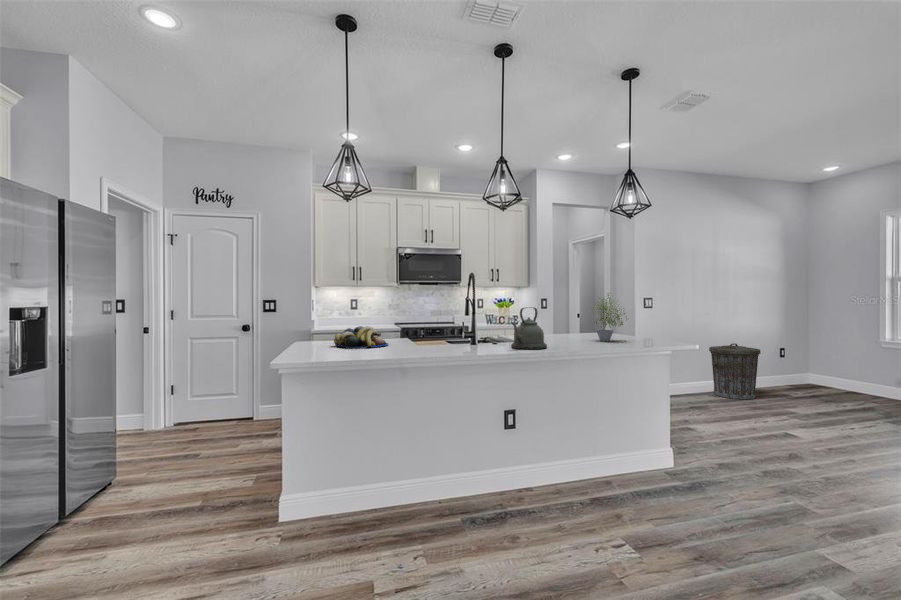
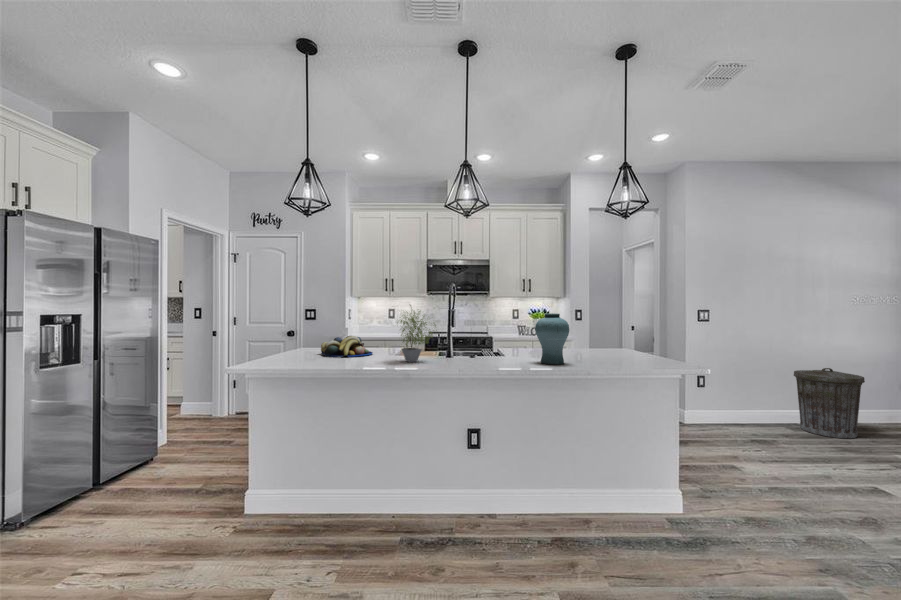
potted plant: present [595,295,625,341] -> present [400,305,436,362]
vase: none [555,299,586,346] -> present [535,313,569,365]
kettle: present [511,308,547,349] -> none [473,322,517,367]

